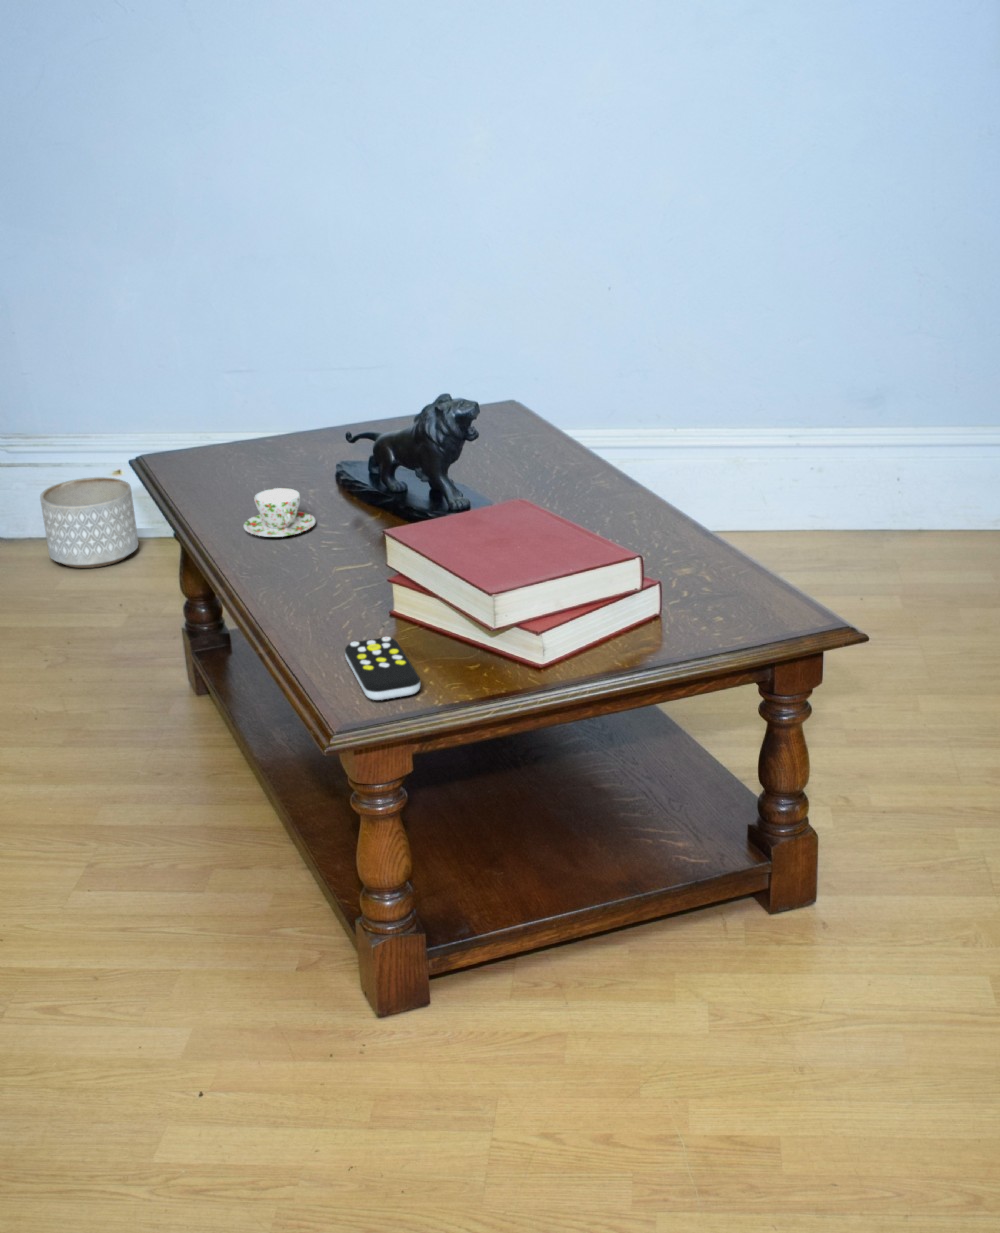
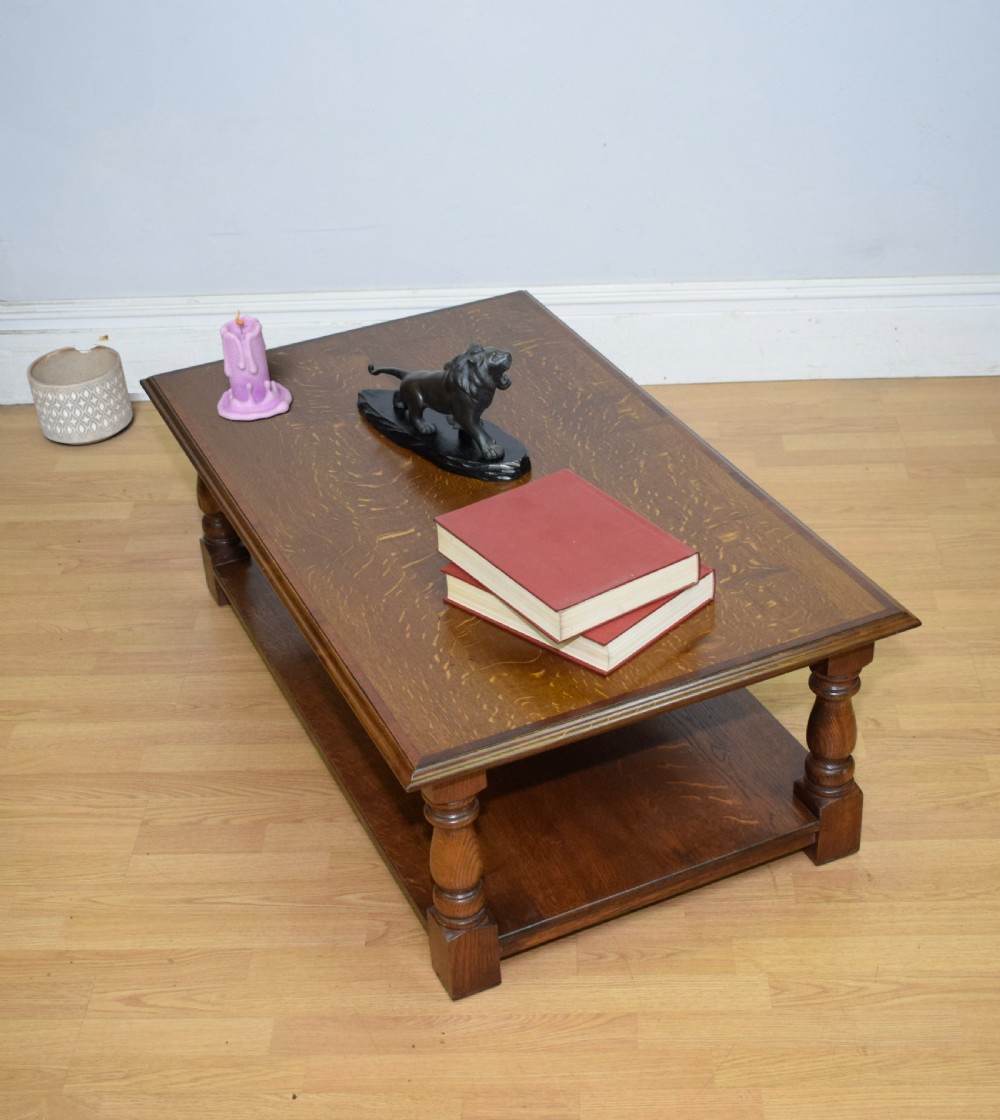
candle: none [204,379,276,485] -> present [217,310,292,420]
teacup: present [244,488,316,537] -> none [270,438,345,496]
remote control: present [345,637,420,700] -> none [404,643,488,727]

